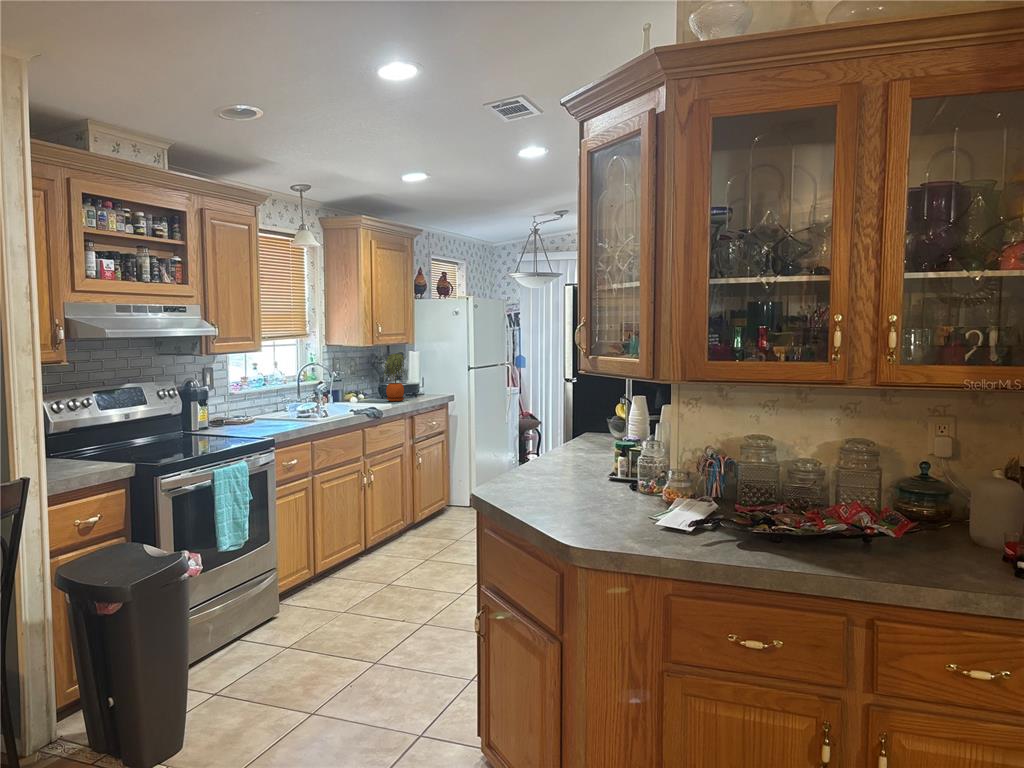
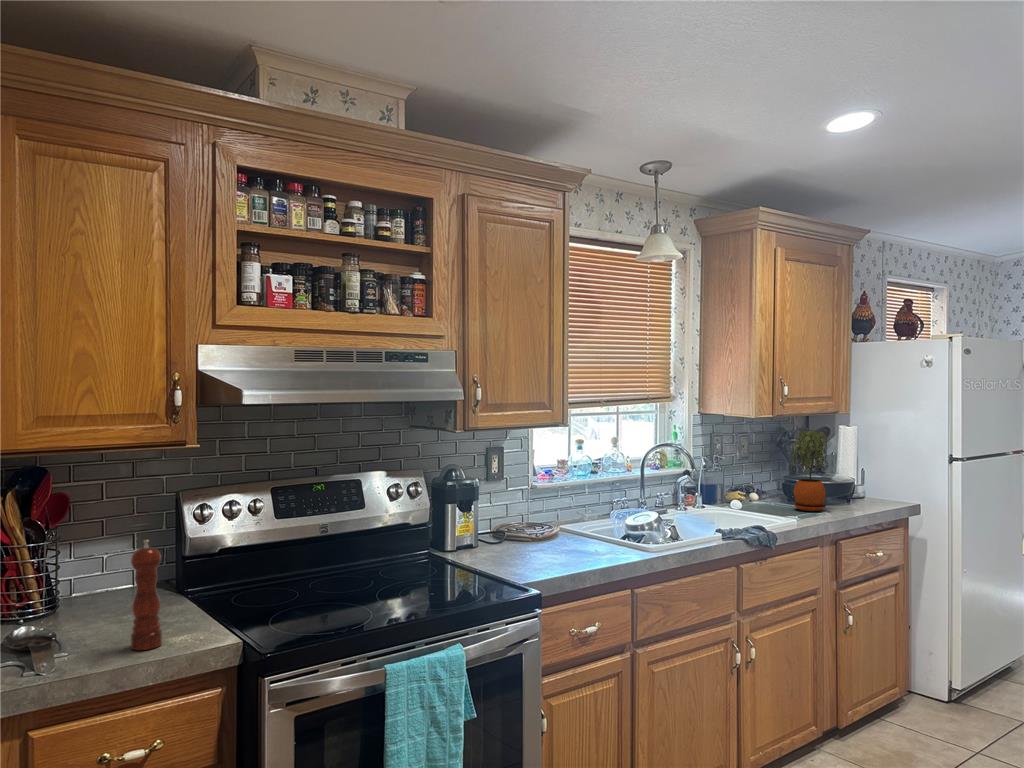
pepper mill: none [70,413,90,472] -> present [131,540,162,650]

